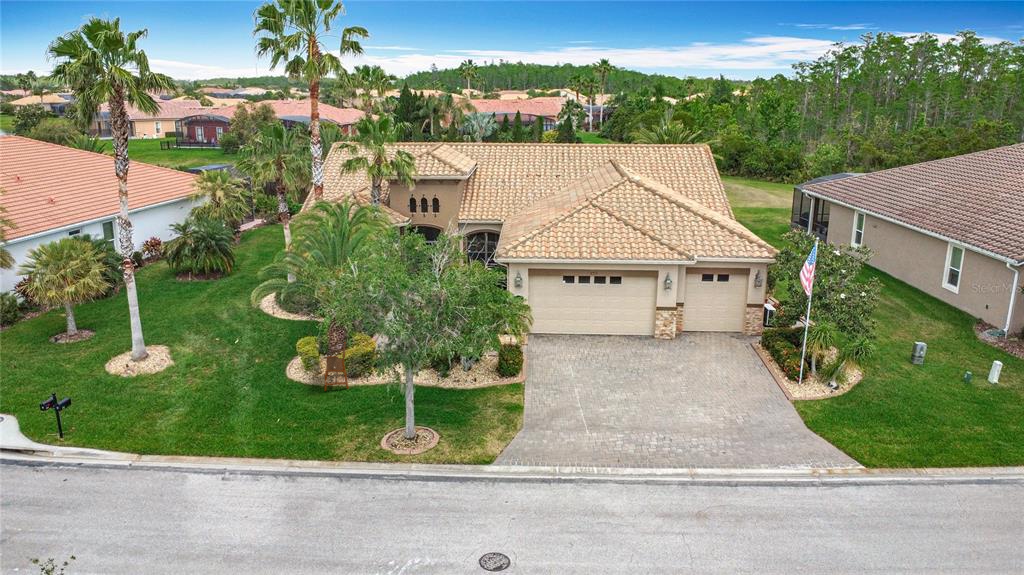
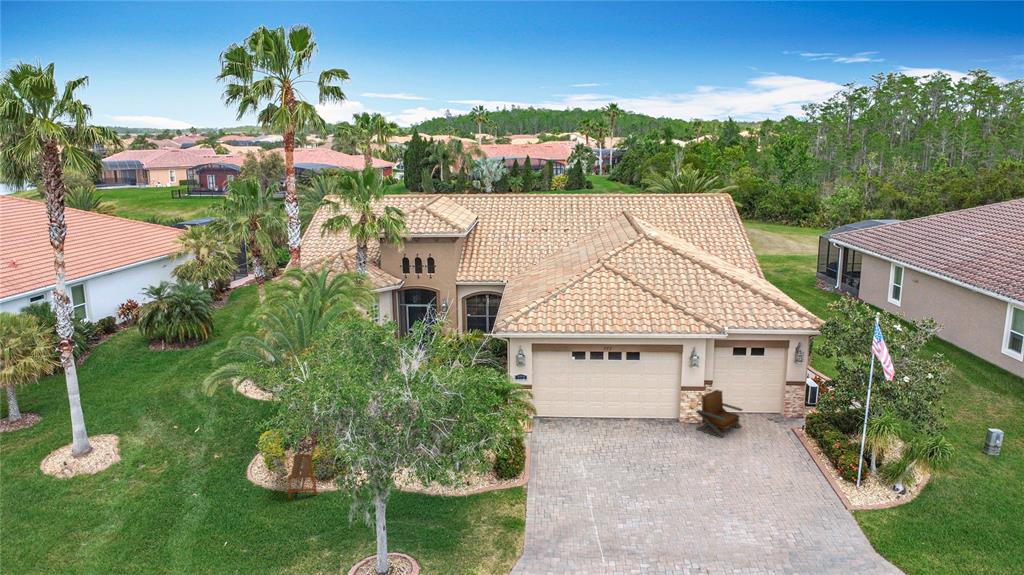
lounge chair: none [669,310,709,350] -> present [696,390,743,438]

